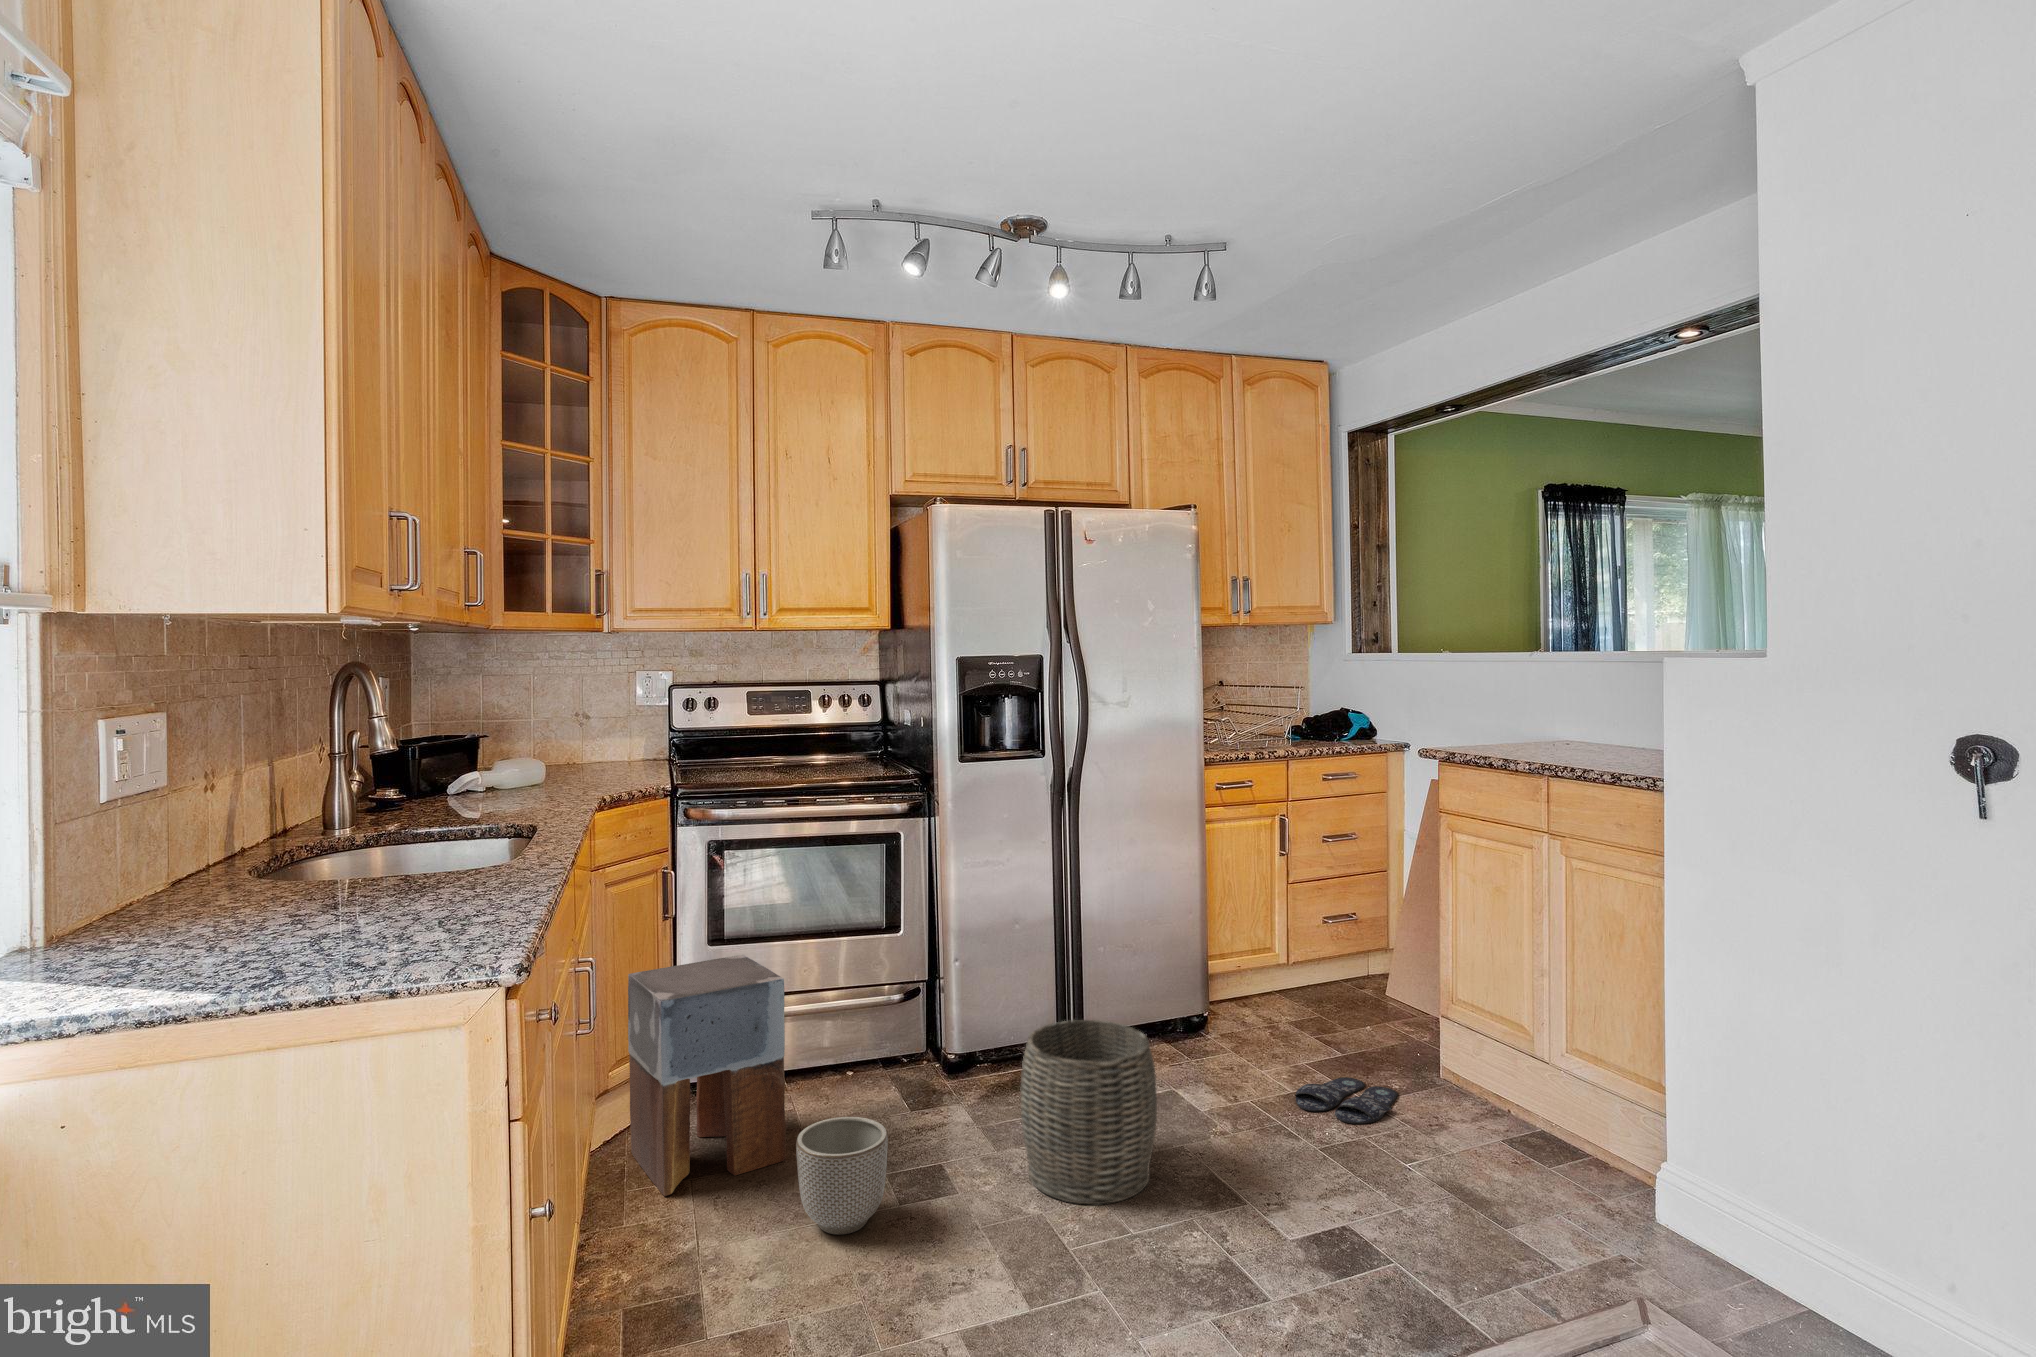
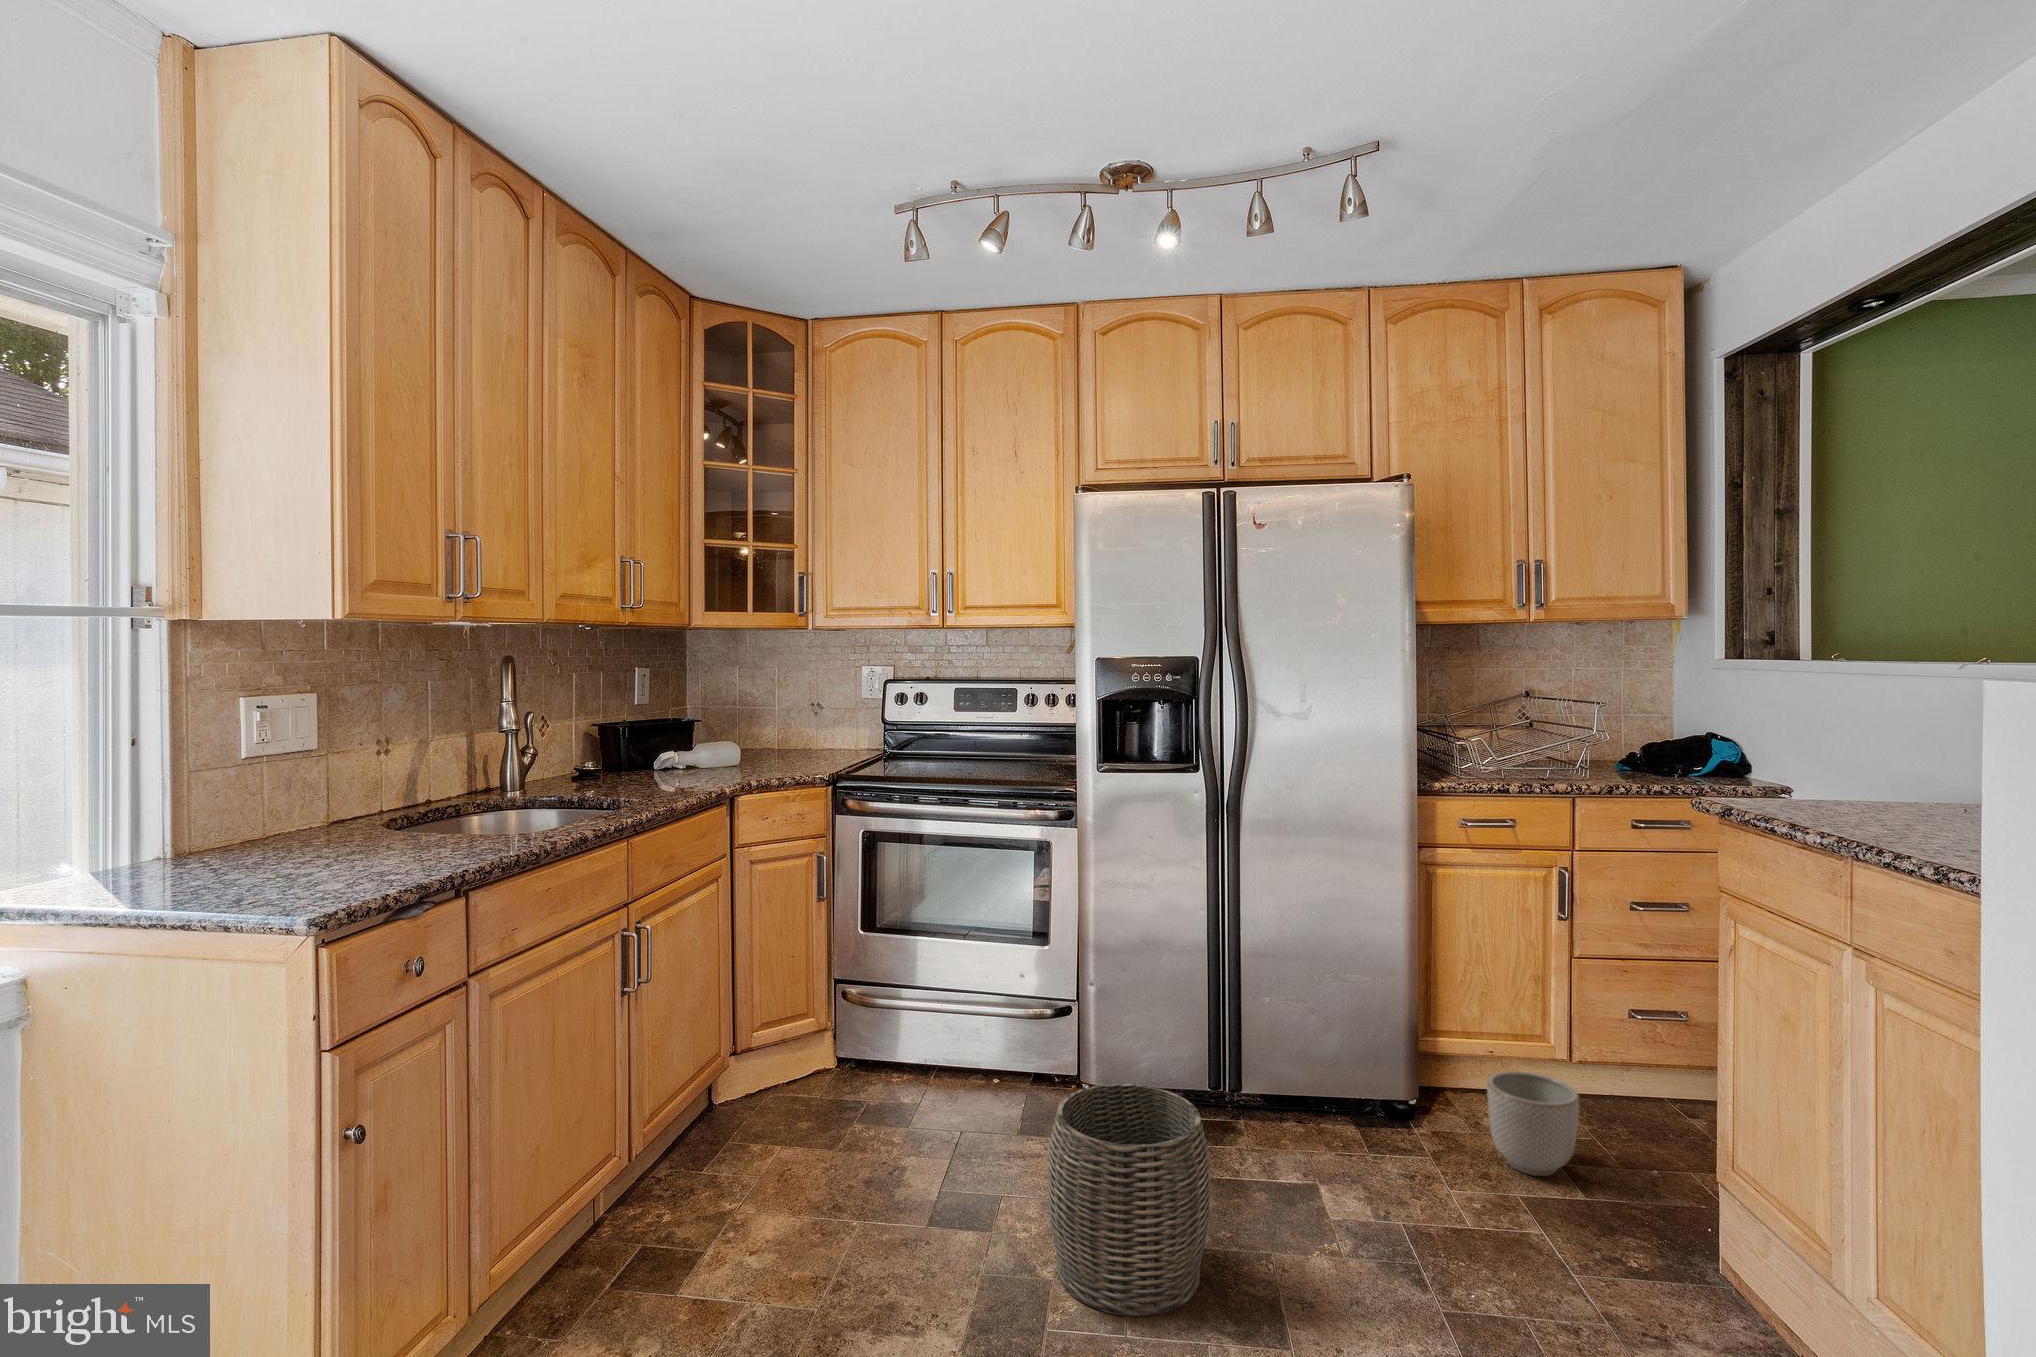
stool: present [628,955,786,1196] -> none [728,953,857,1177]
slippers: present [1295,1077,1398,1124] -> none [1460,1227,1624,1306]
planter: present [796,1117,888,1235] -> present [1487,1071,1579,1176]

